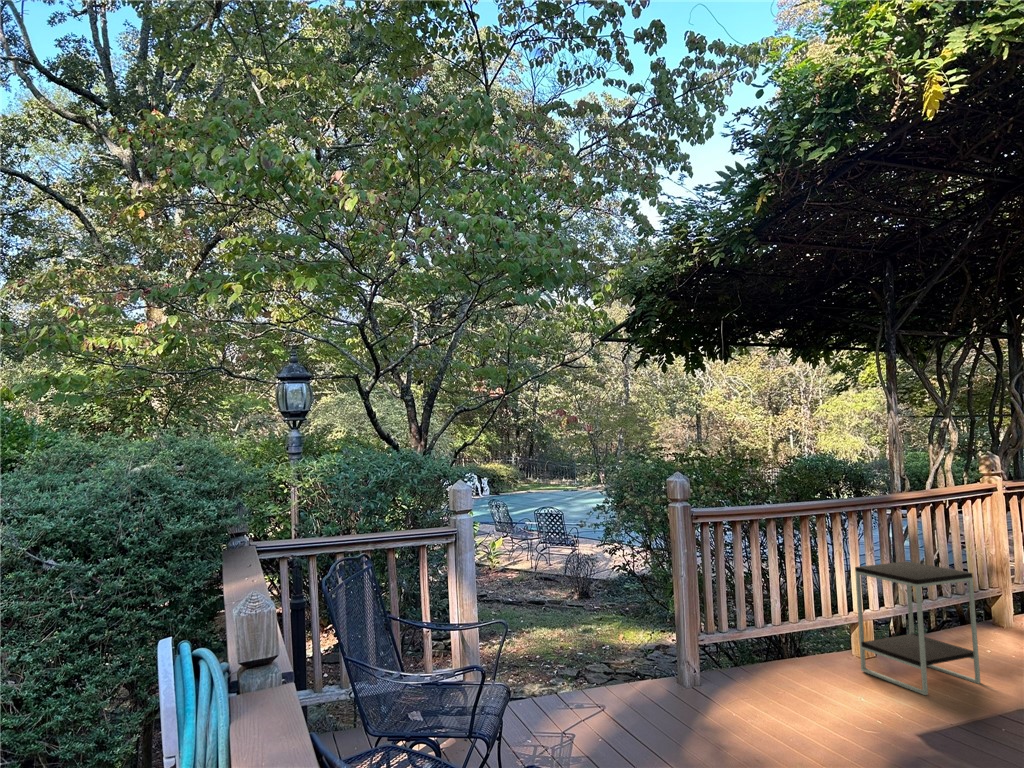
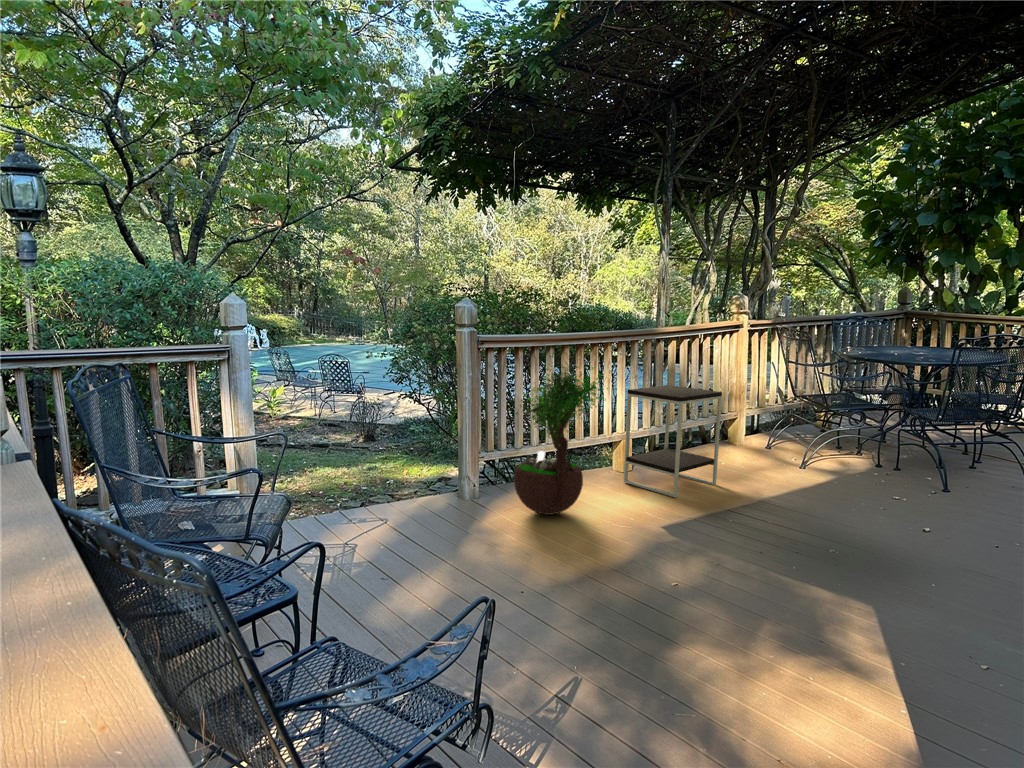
potted tree: none [729,537,827,703] -> present [514,356,608,515]

